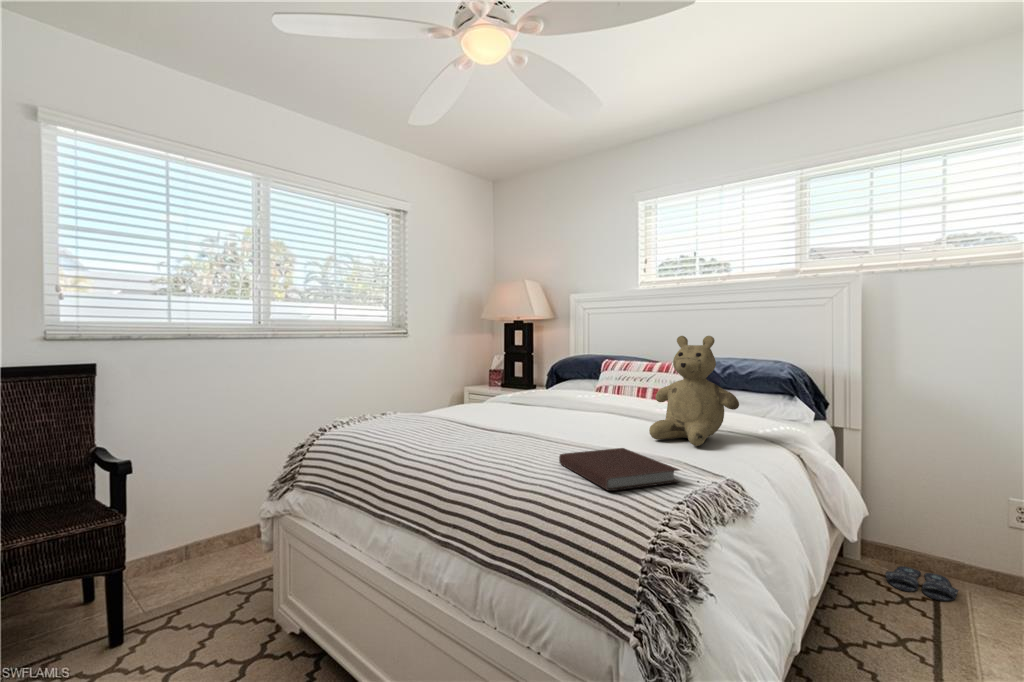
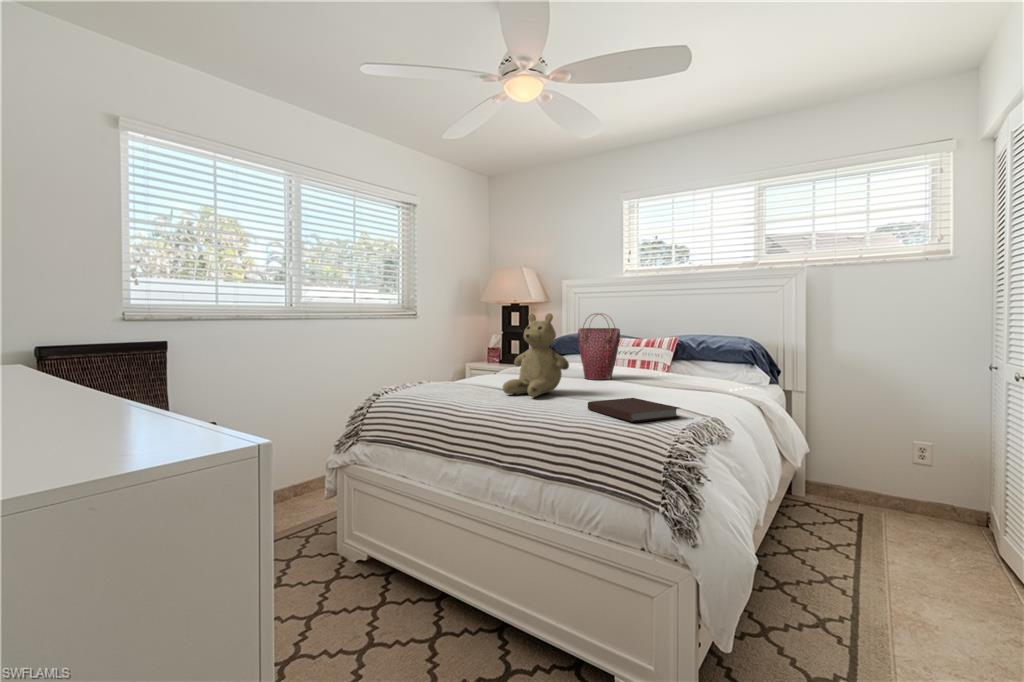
handbag: none [574,333,624,414] -> present [578,313,620,380]
teddy bear: present [649,336,739,446] -> present [503,313,569,397]
slippers: present [886,566,958,601] -> none [823,499,877,521]

